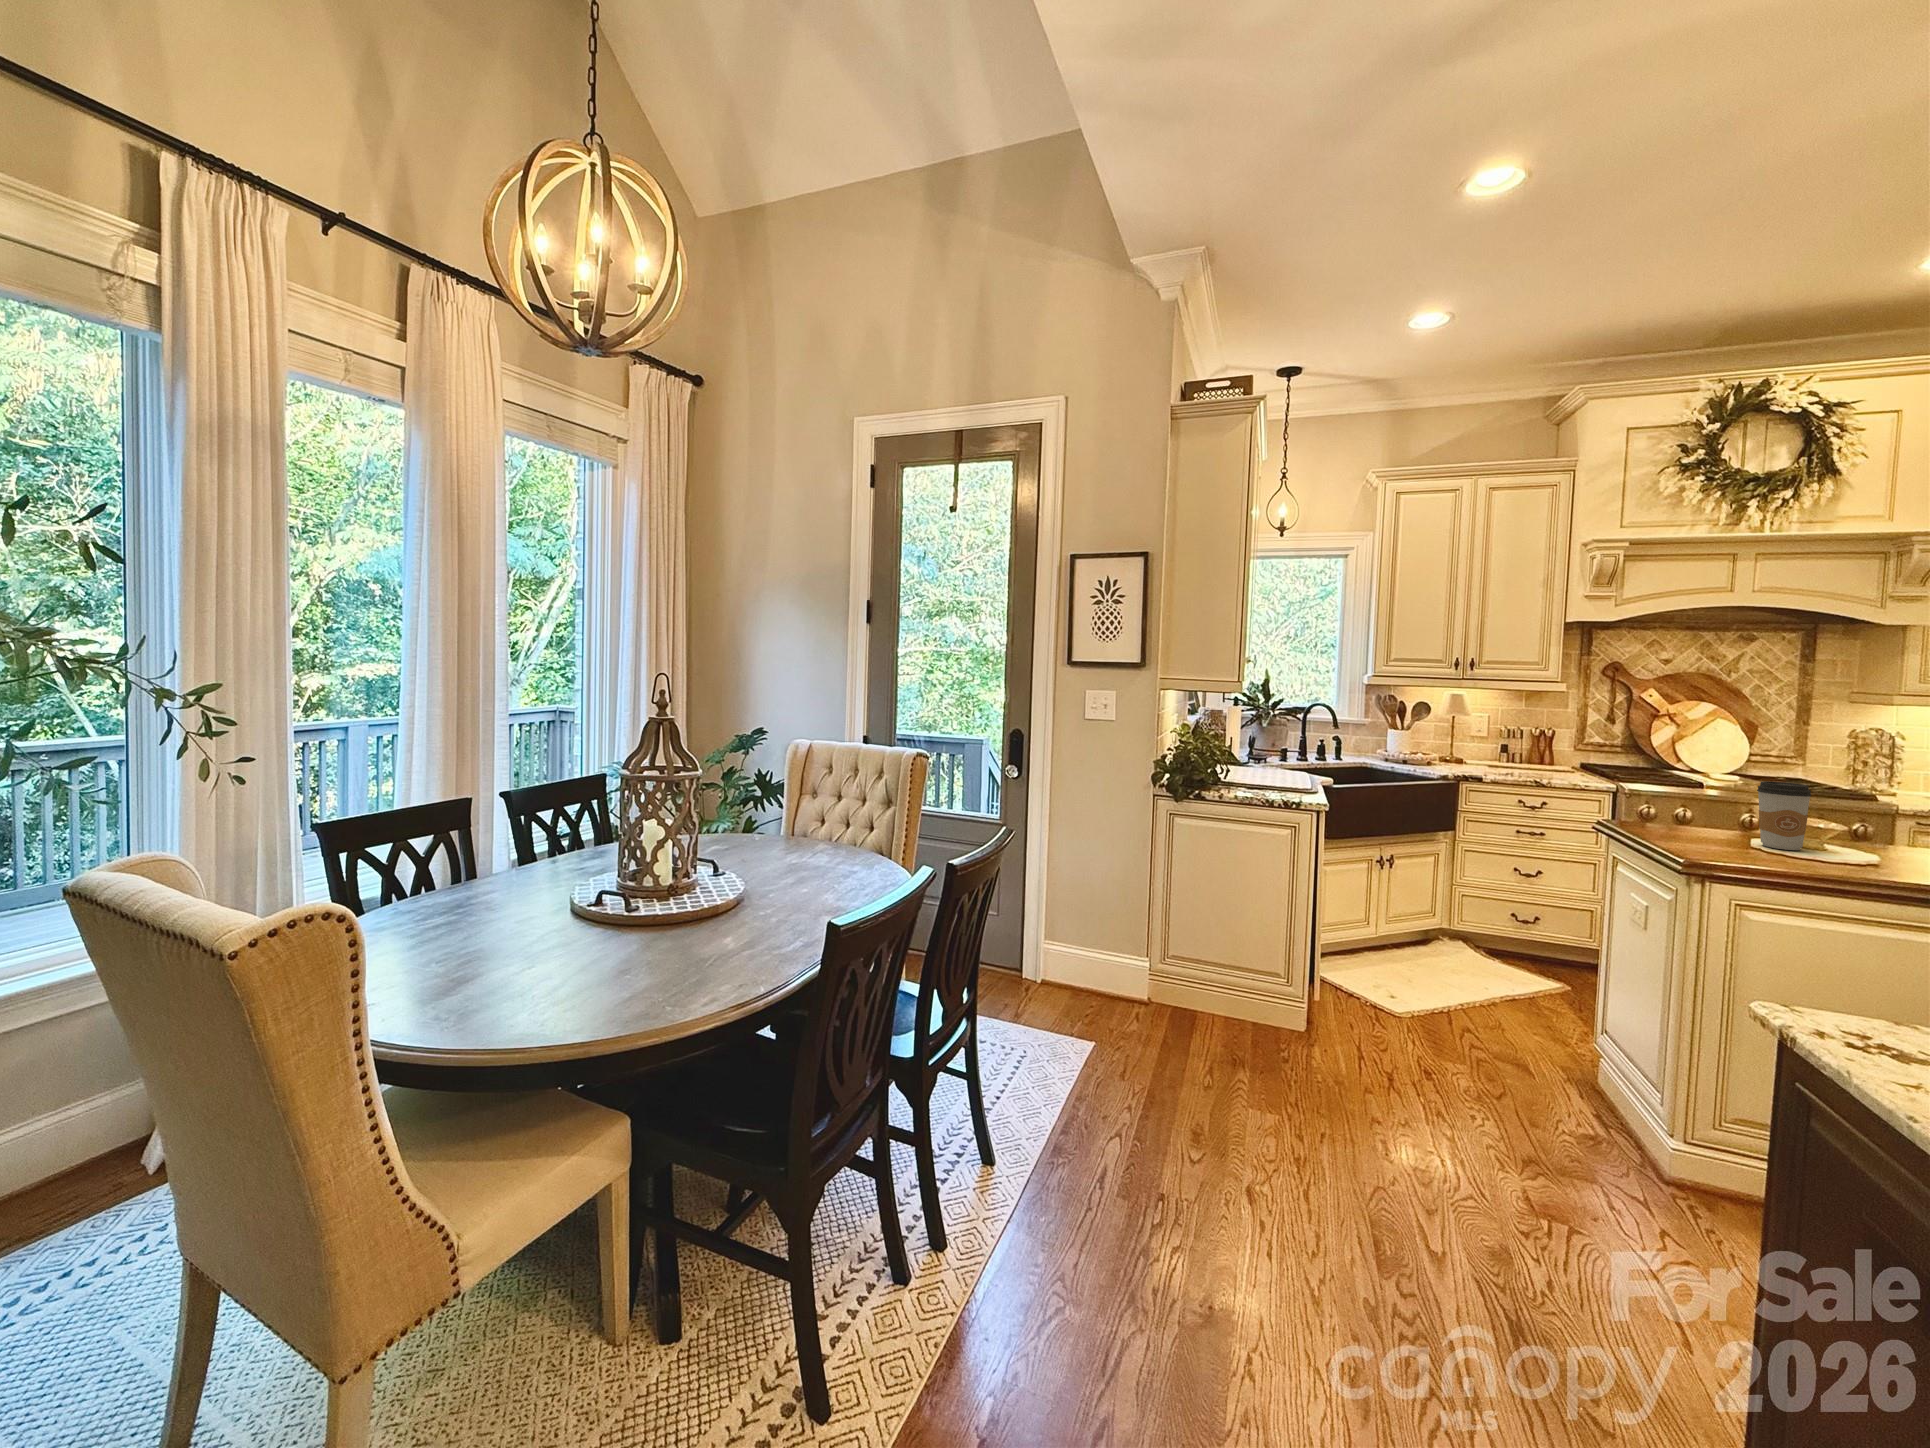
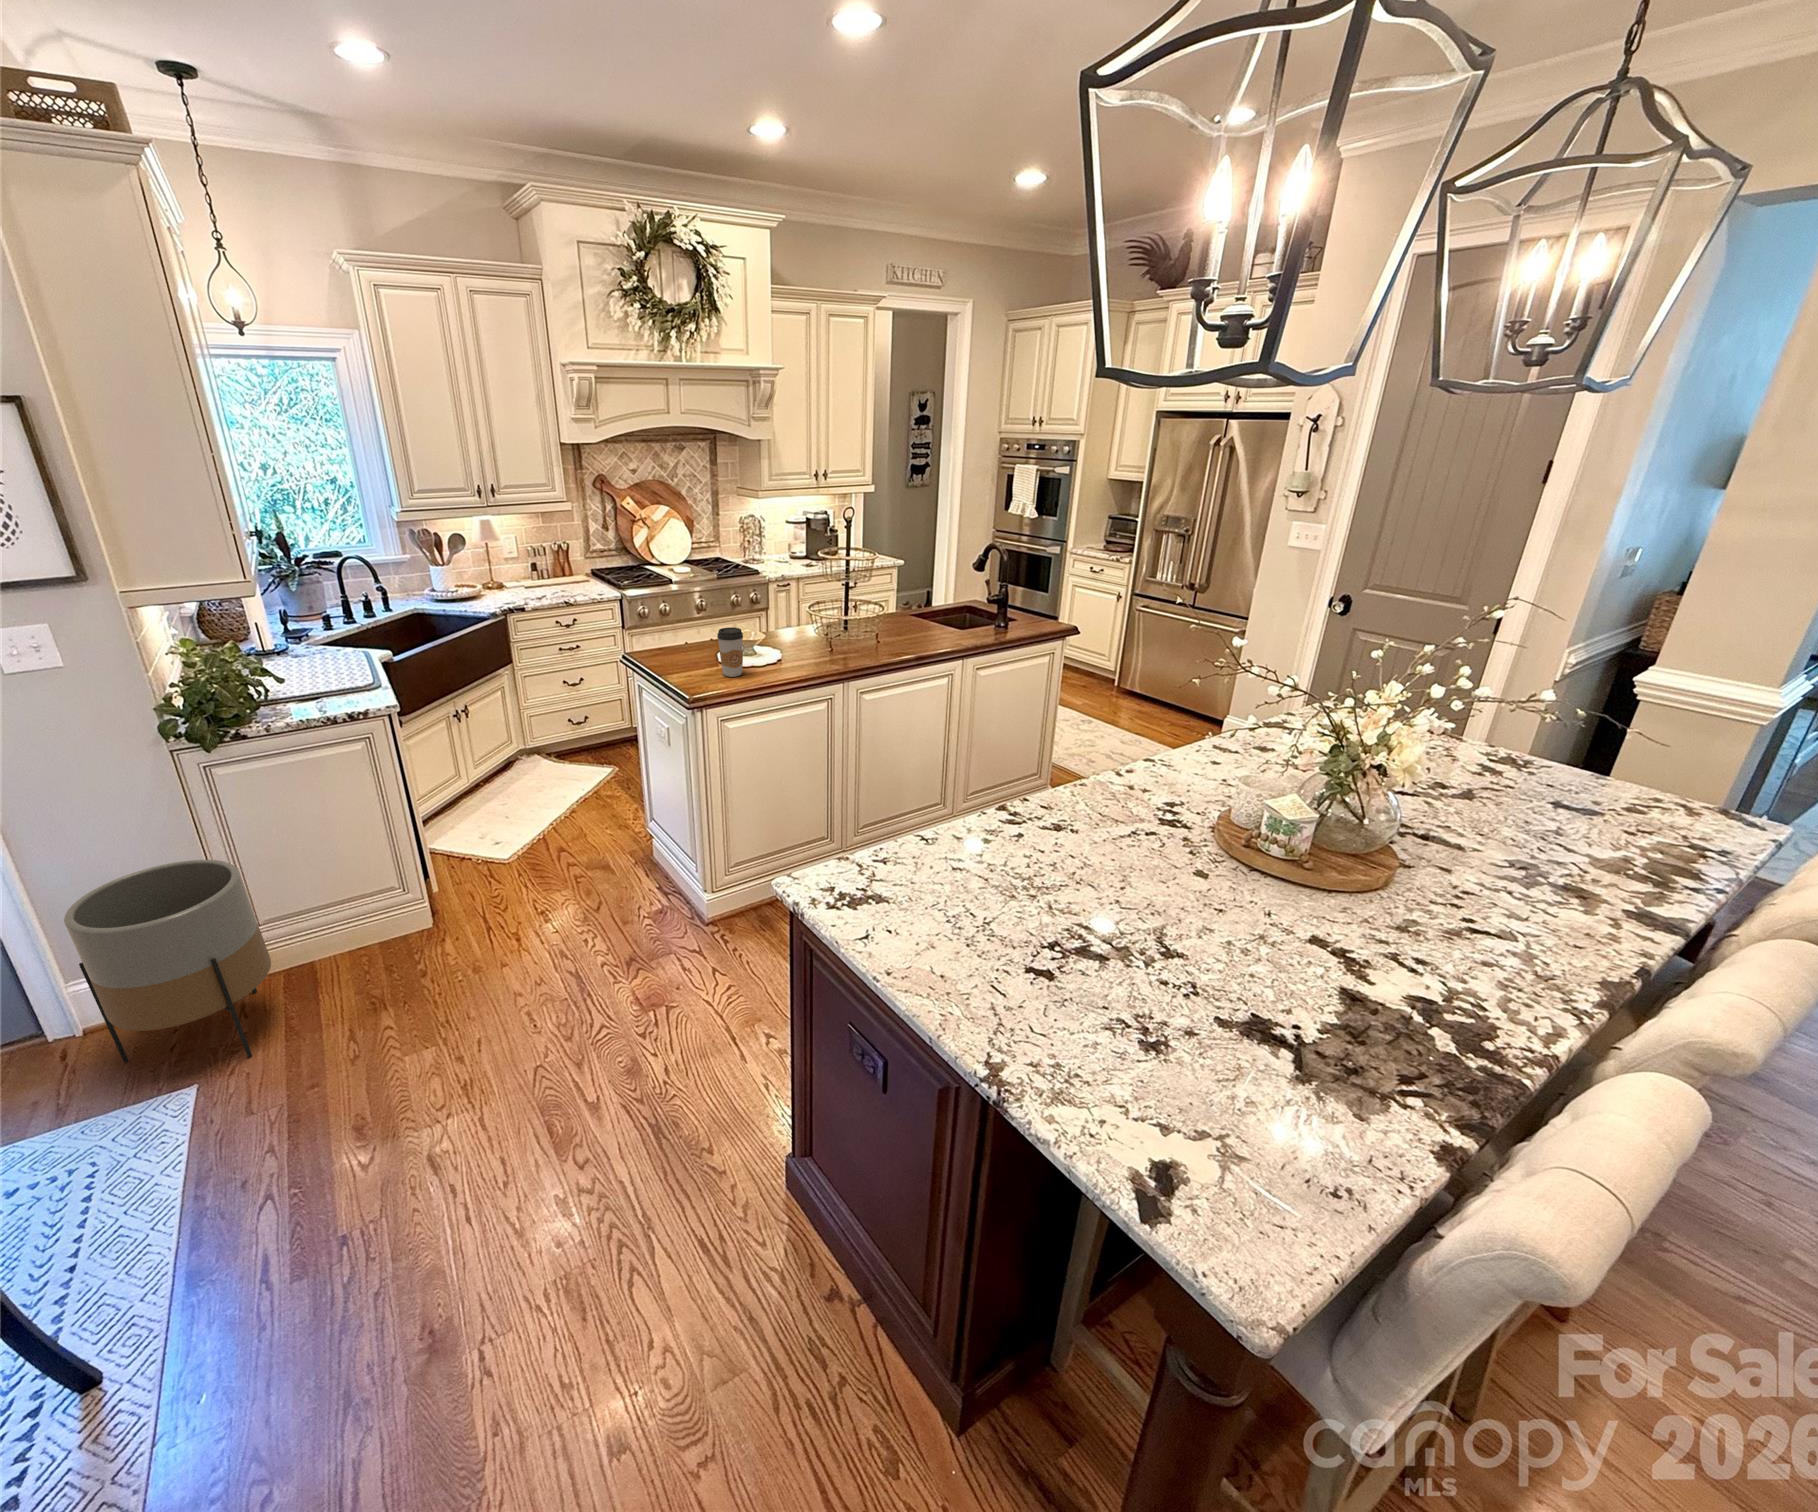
planter: none [1068,873,1173,1043] -> present [64,860,271,1063]

